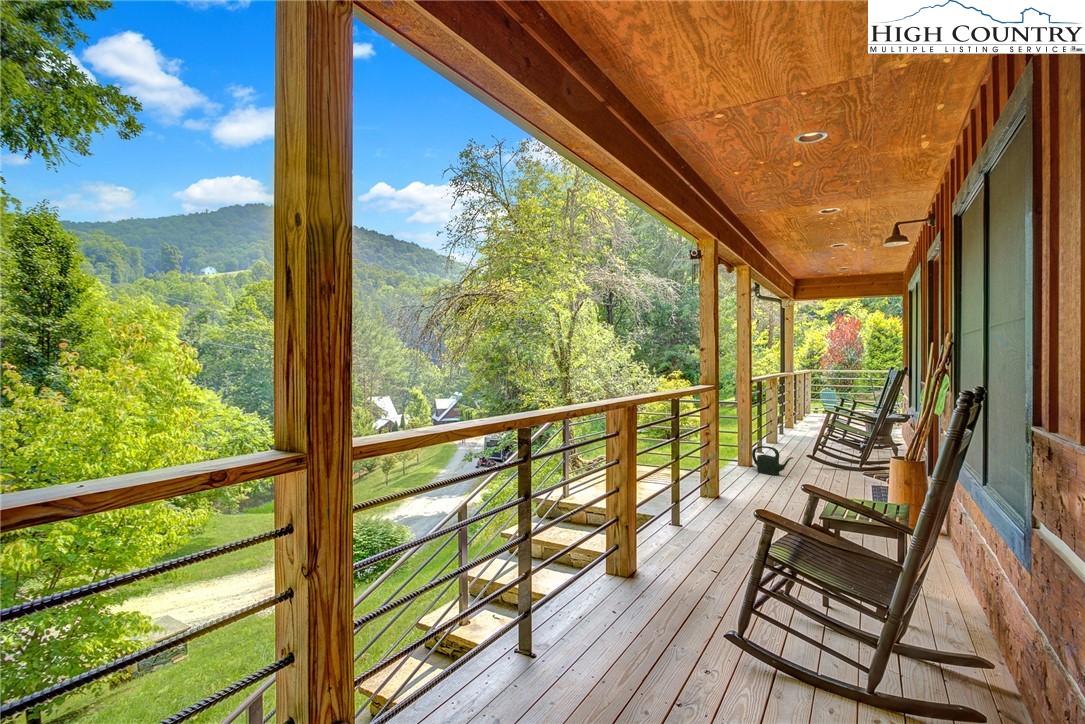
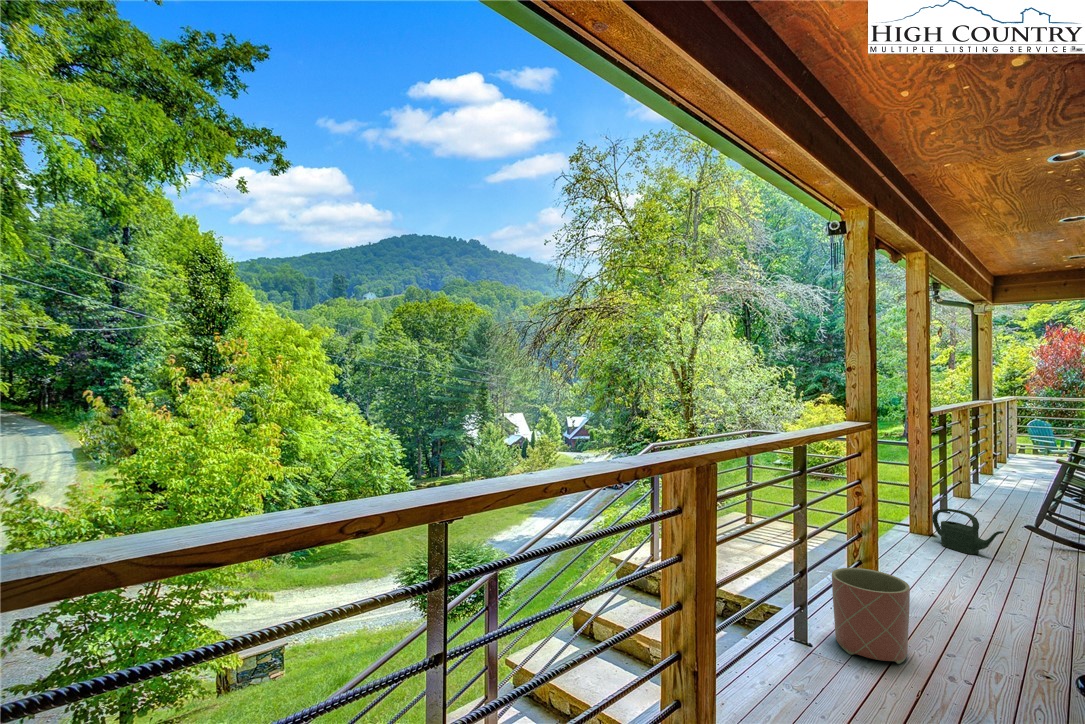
planter: none [693,478,737,530] -> present [832,568,910,664]

